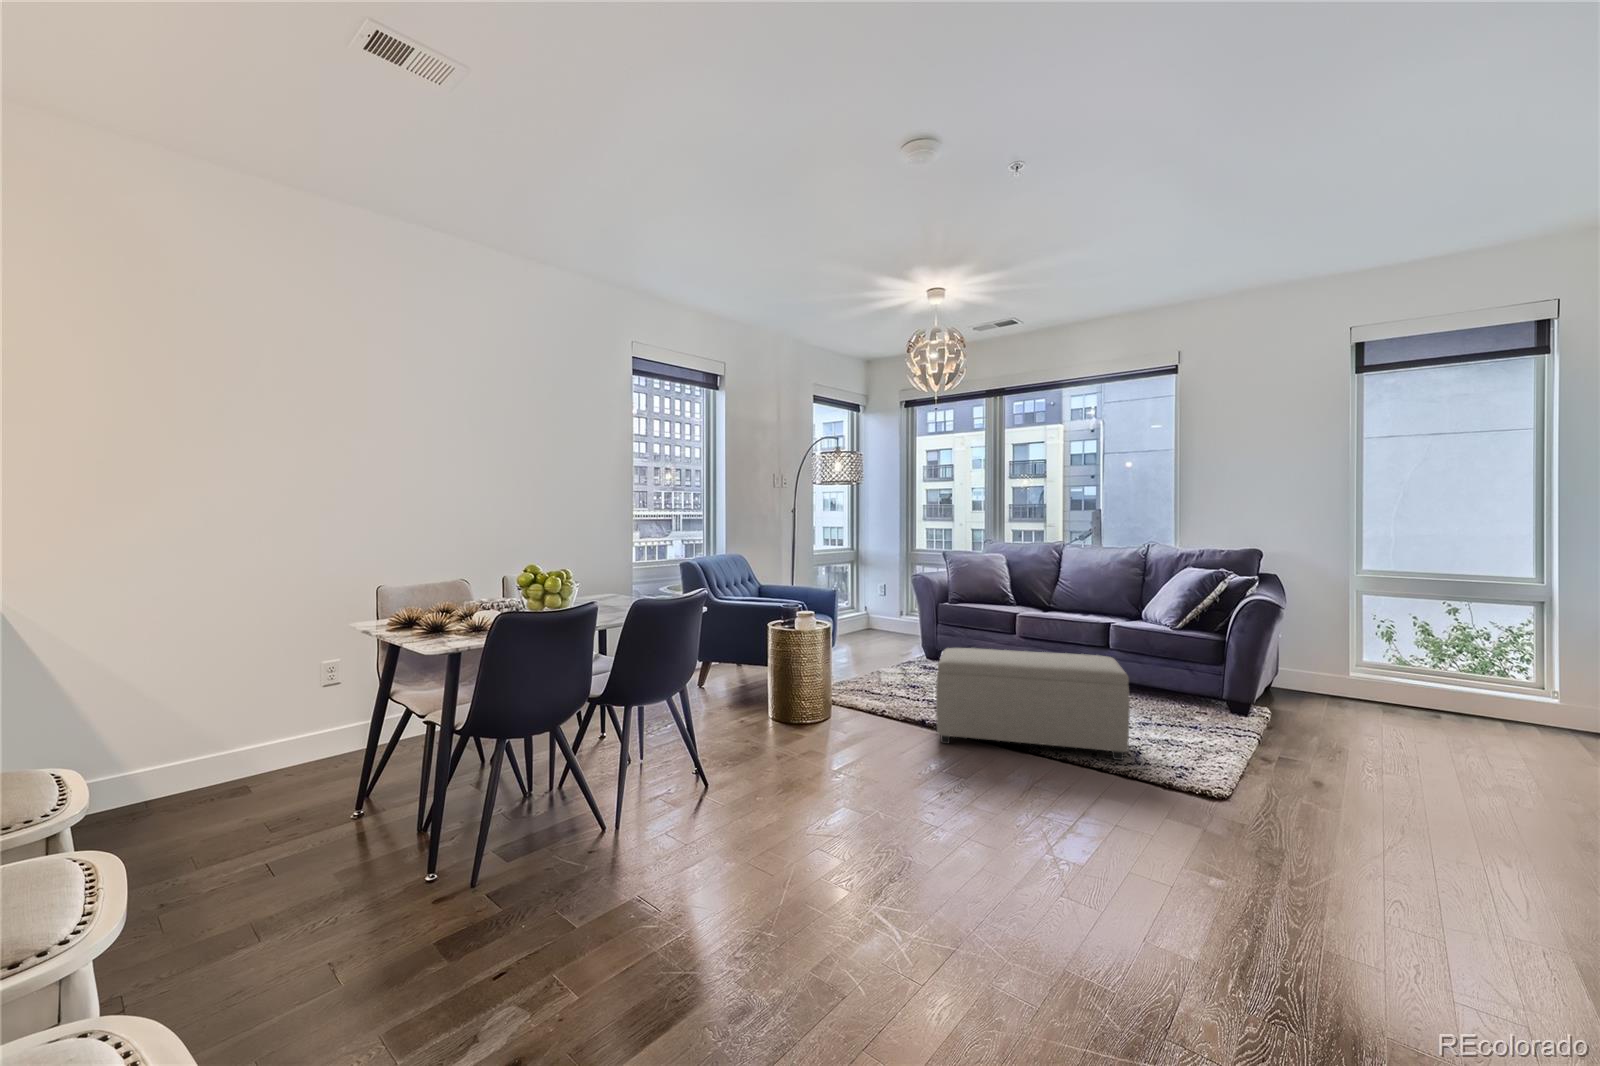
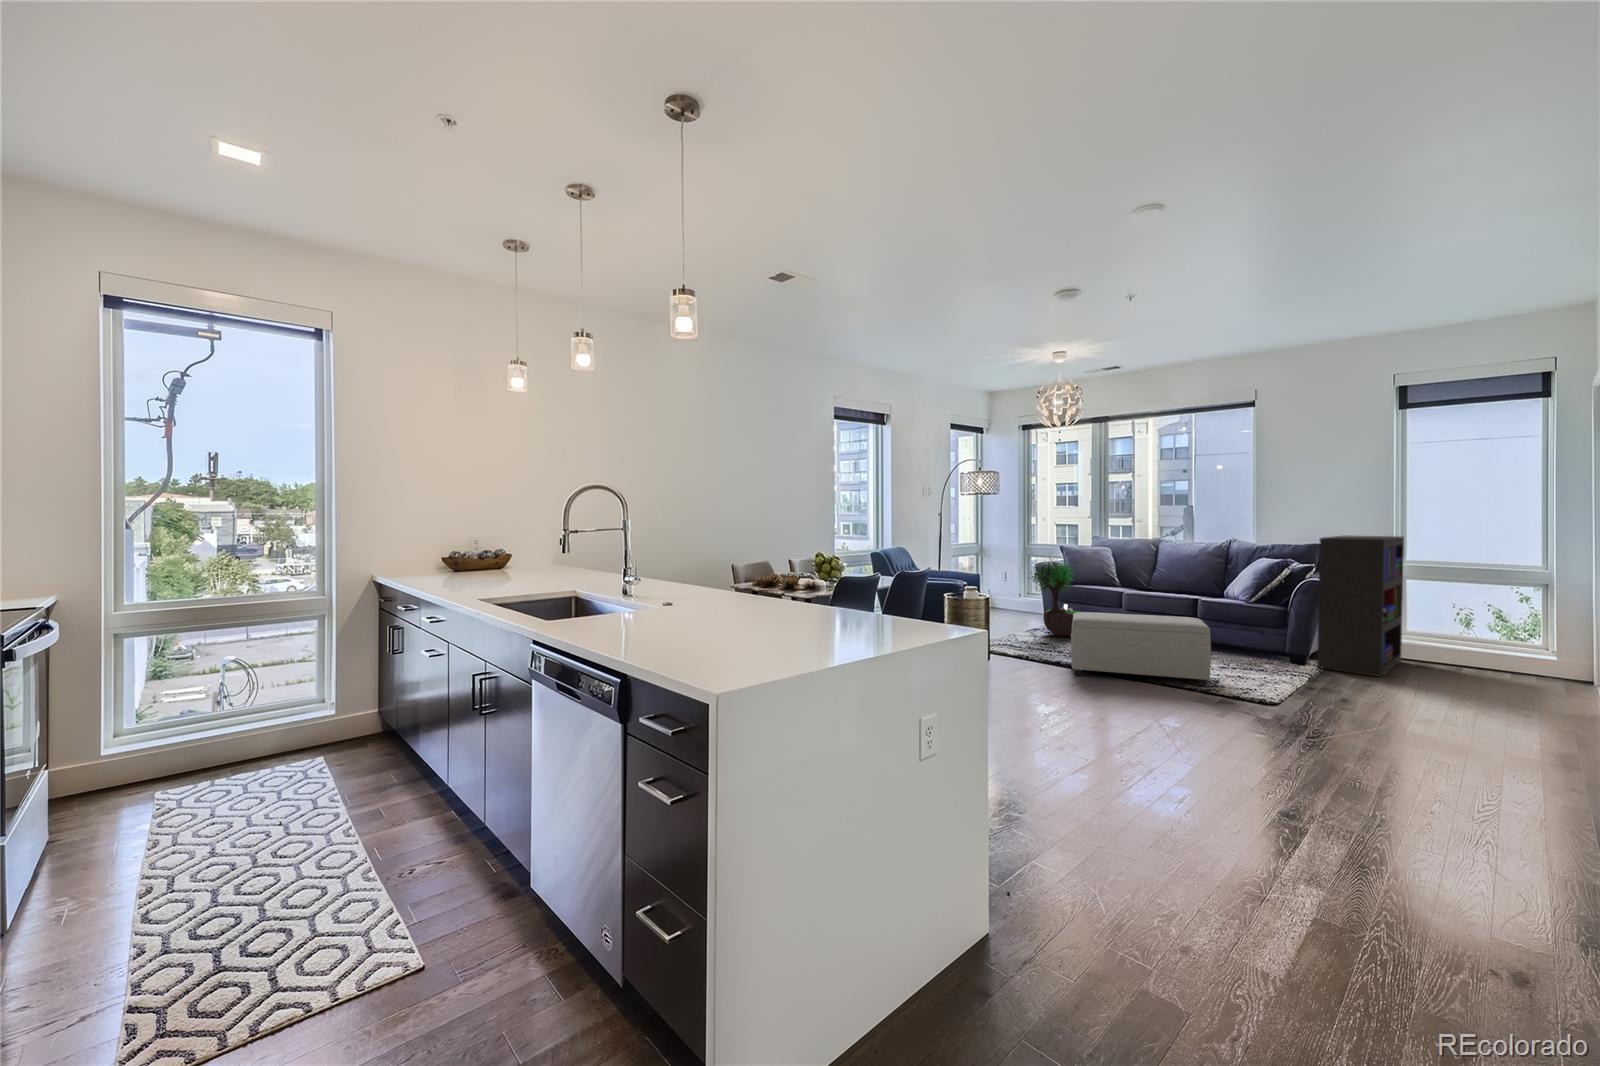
bookshelf: none [1264,539,1367,734] -> present [1317,535,1404,677]
potted tree: none [896,562,966,670] -> present [1029,558,1079,636]

